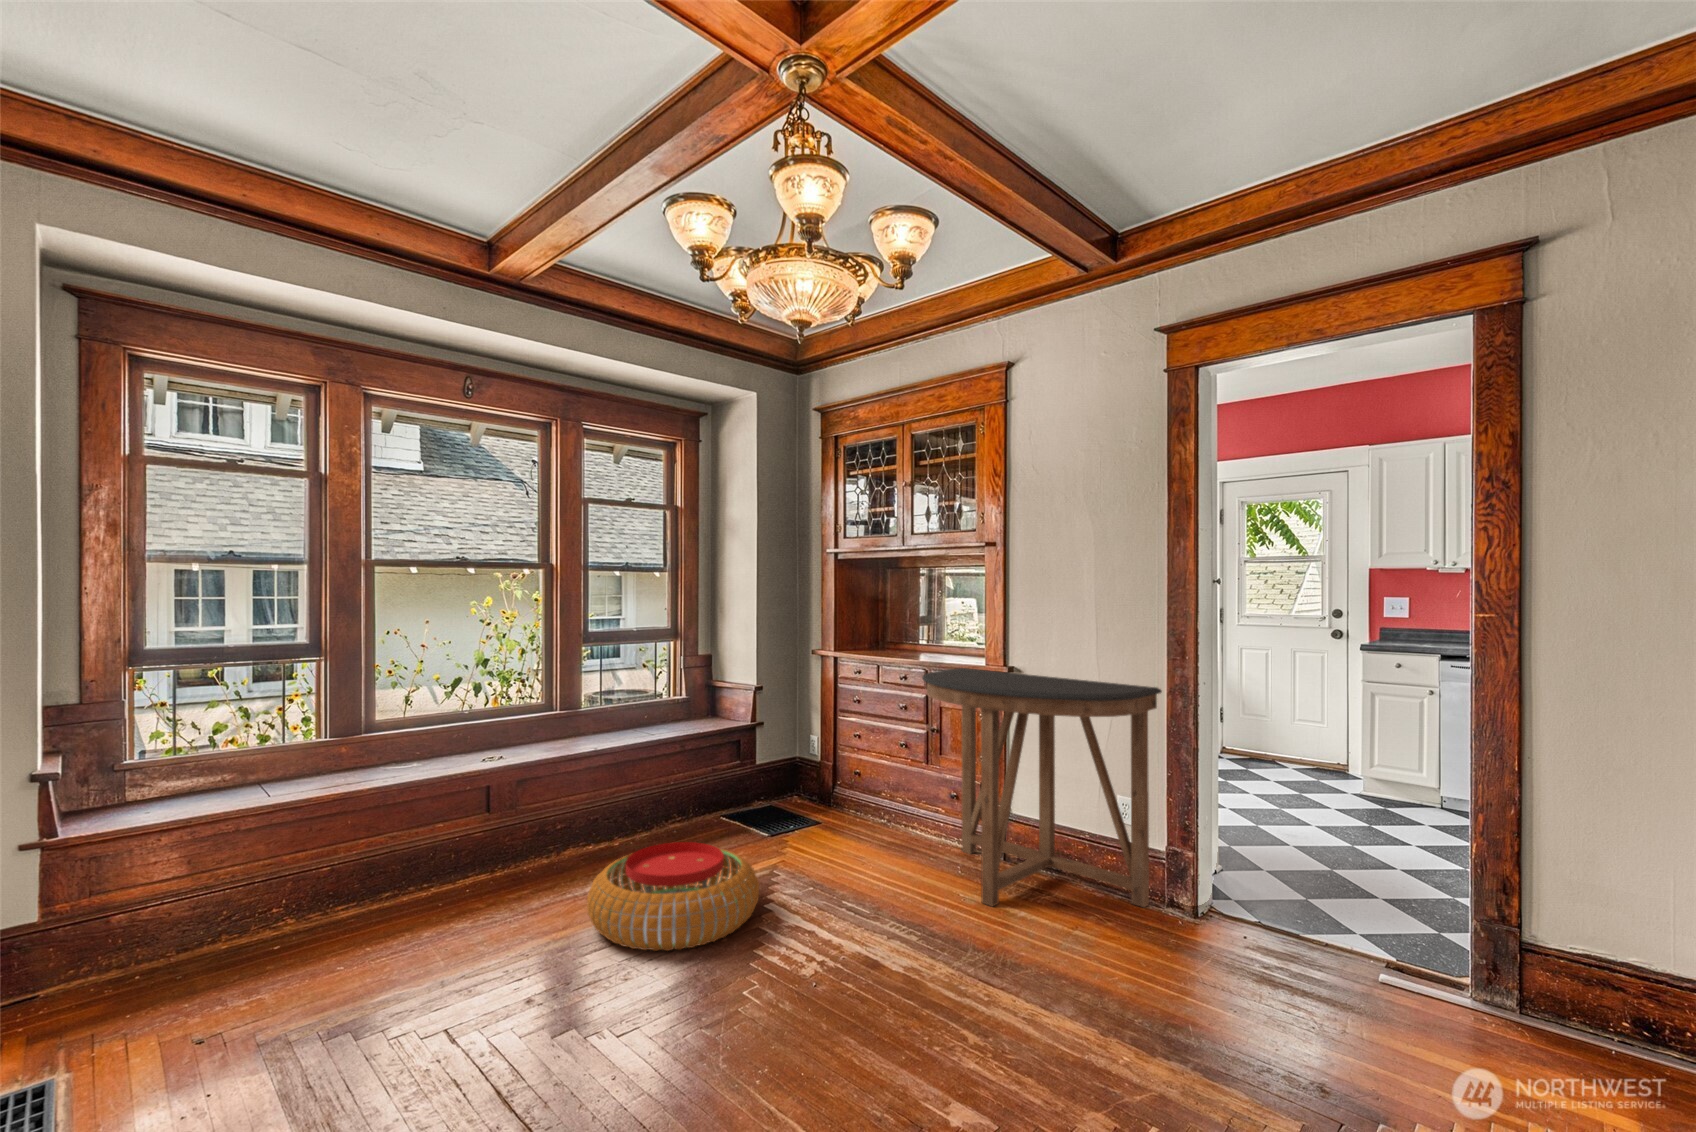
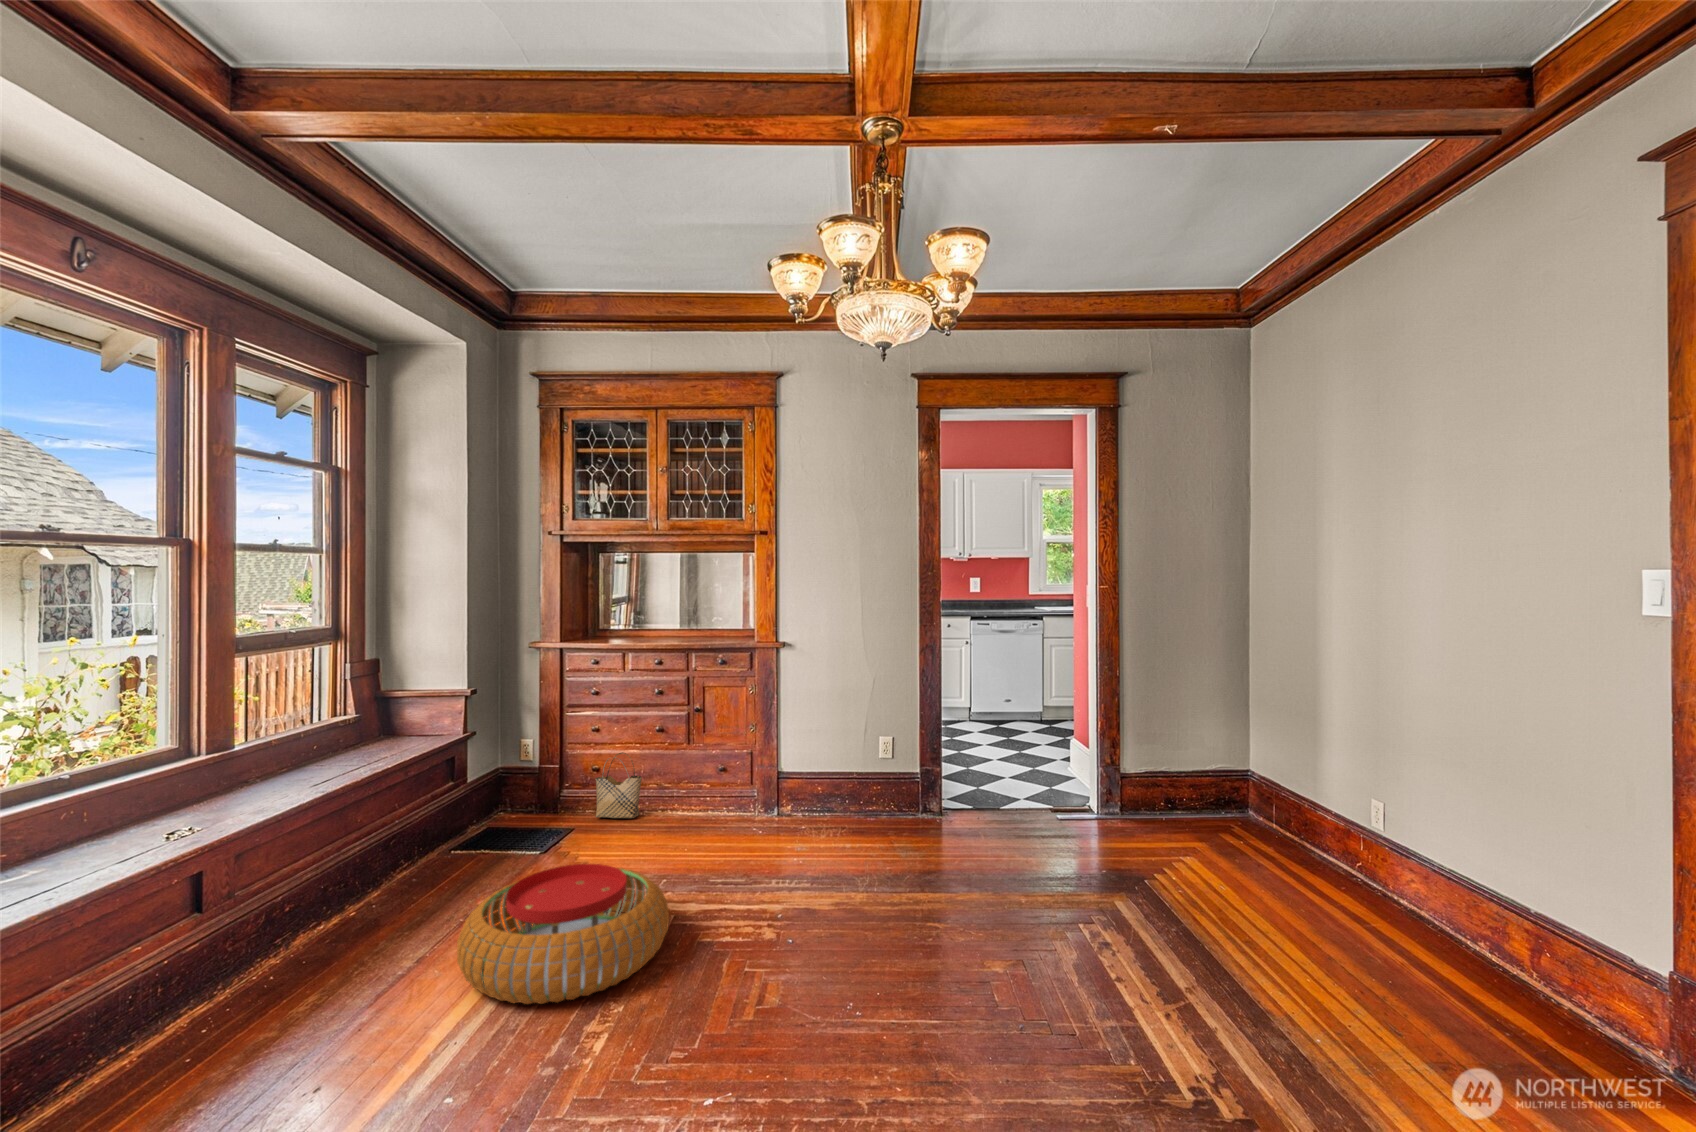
console table: present [922,668,1162,907] -> none [723,646,928,849]
woven basket: none [846,761,885,826] -> present [595,752,642,818]

